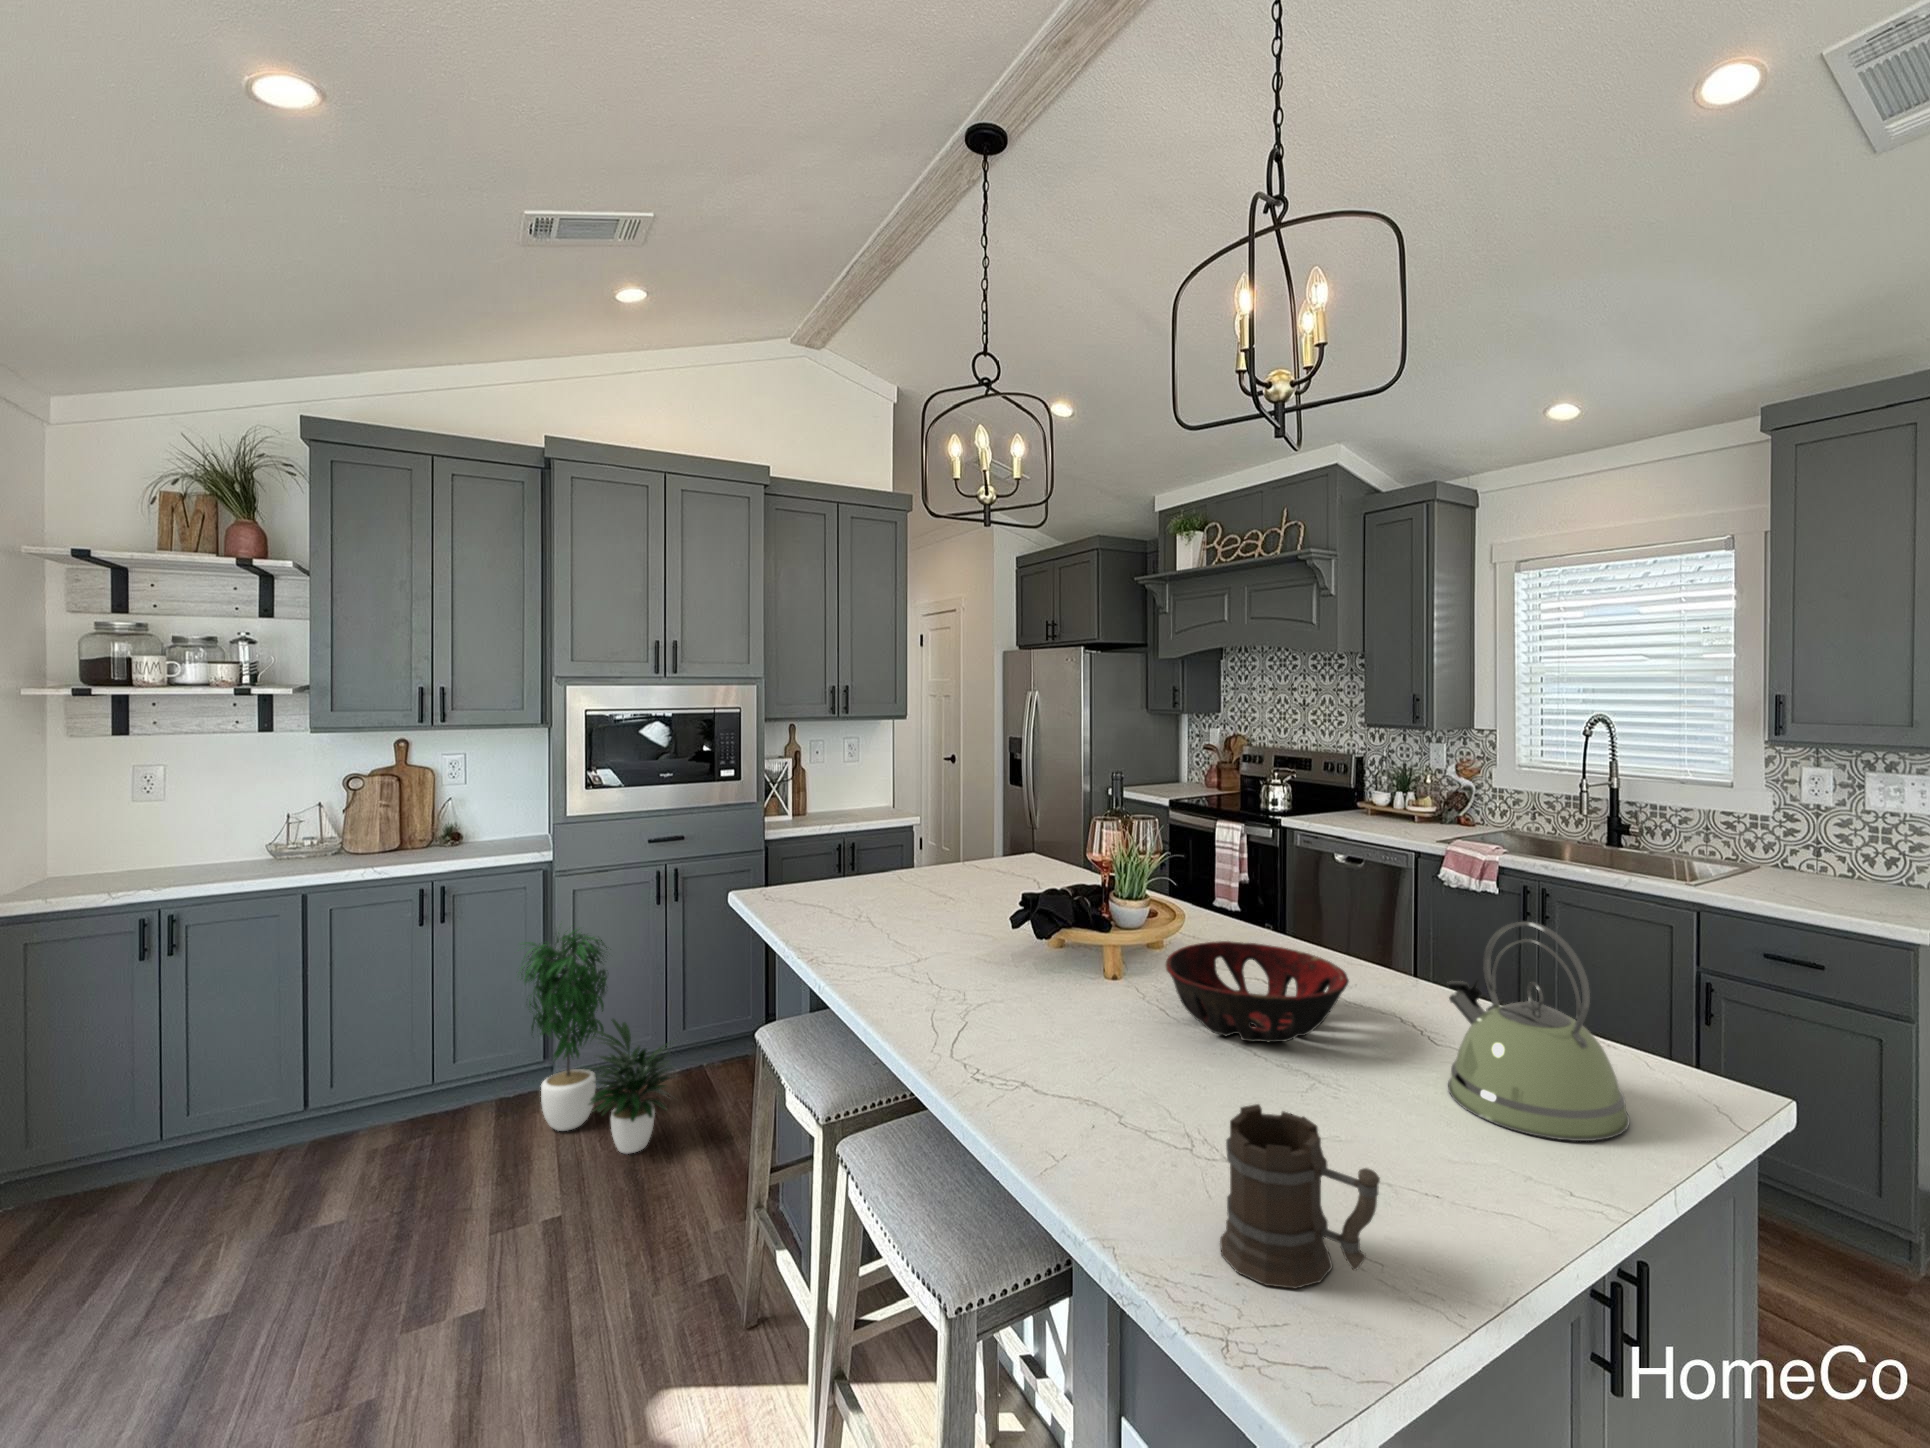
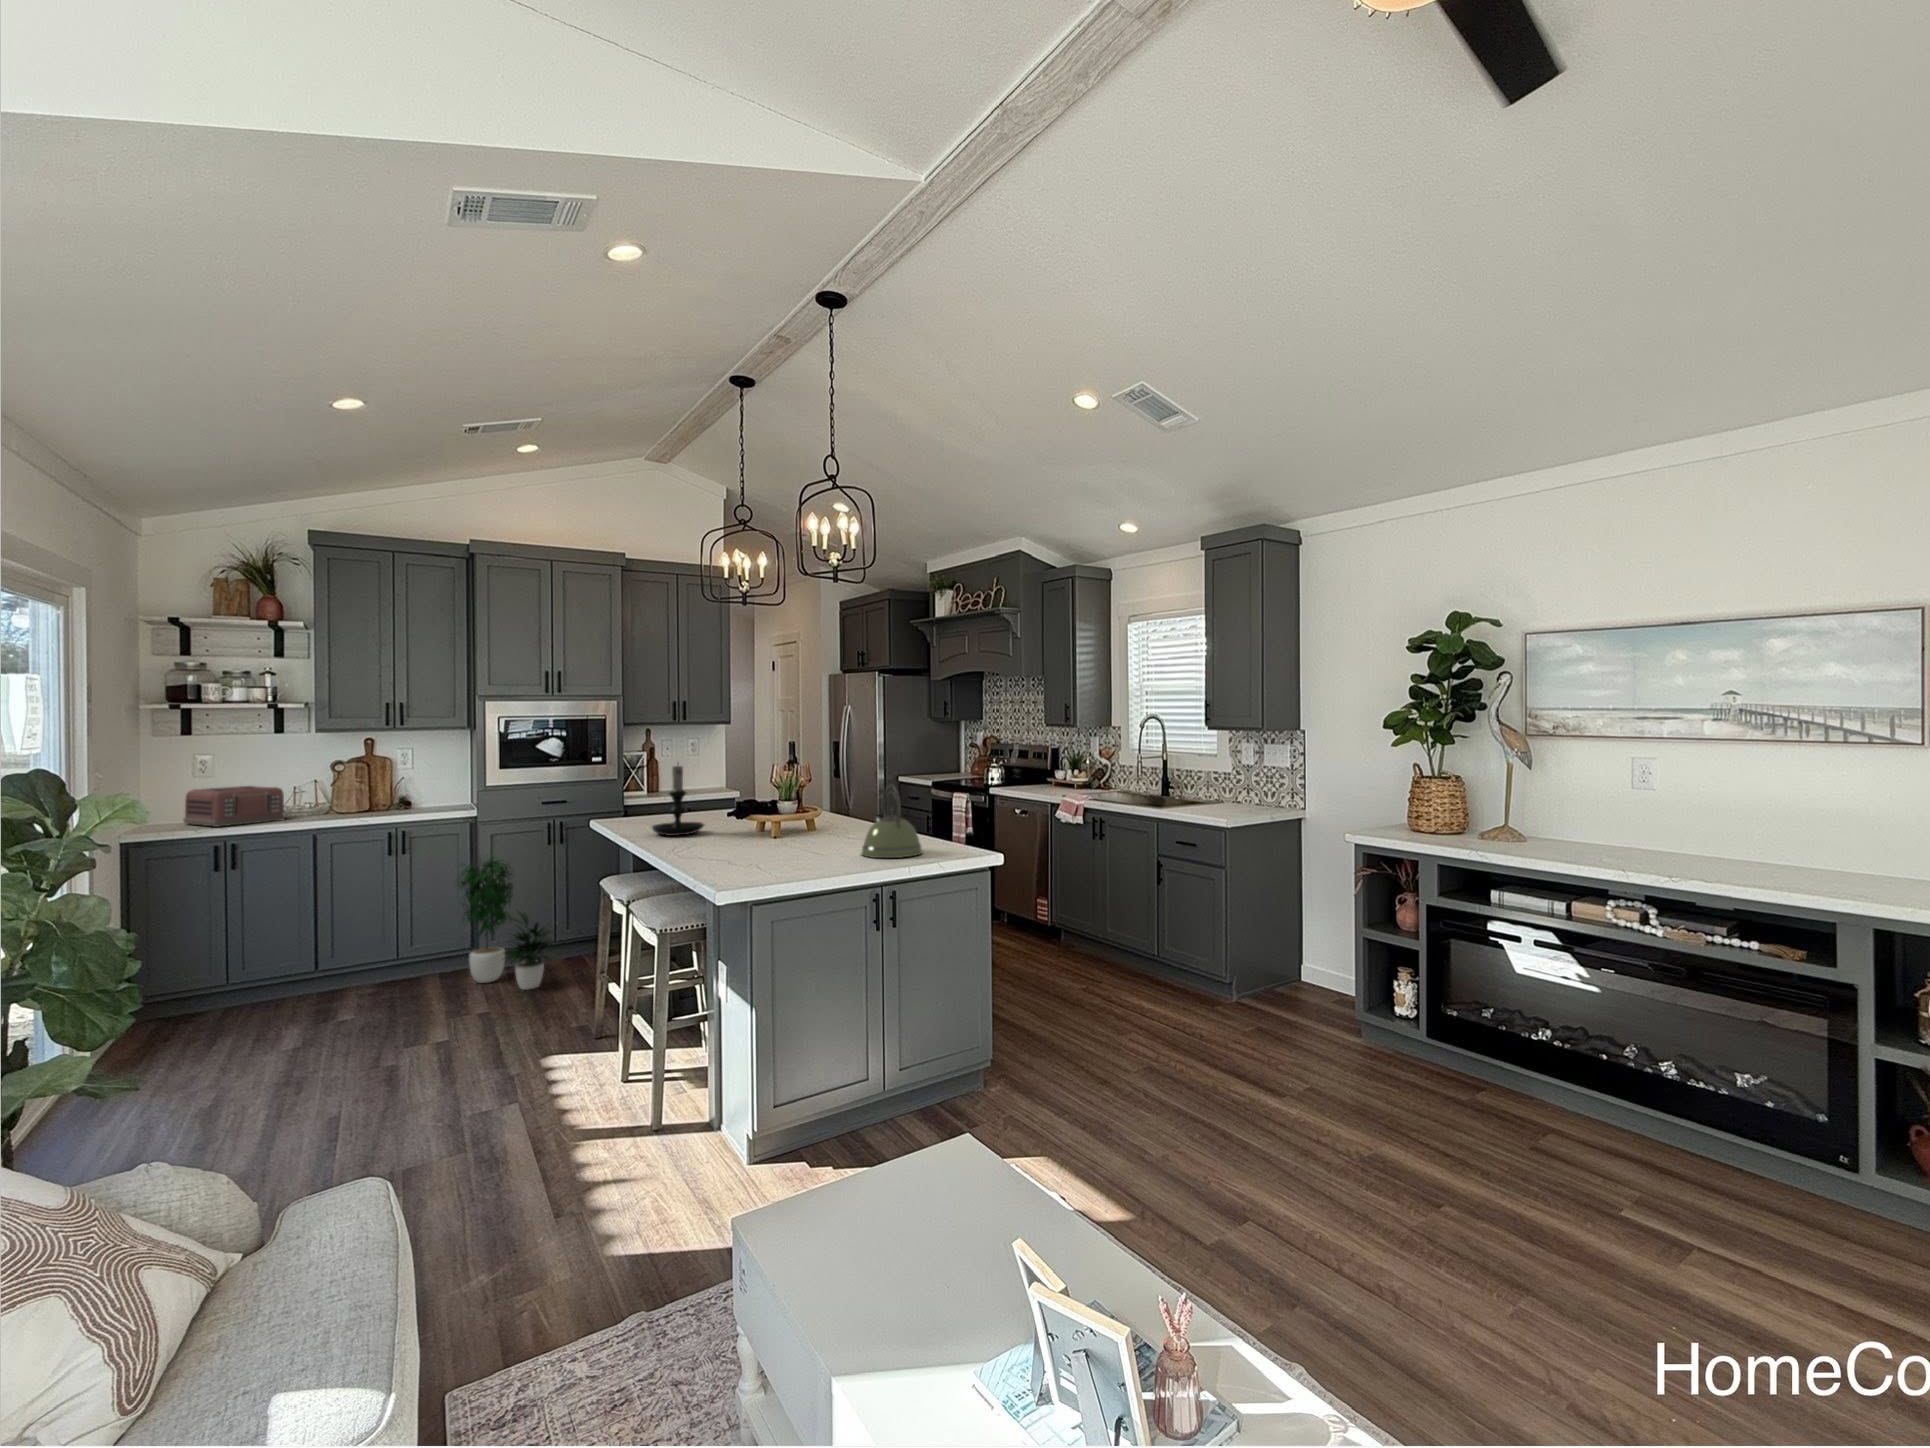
toaster: none [104,813,262,887] -> present [183,786,285,827]
candle holder: none [875,819,982,979] -> present [652,766,705,836]
decorative bowl: present [1166,941,1349,1042] -> none [773,813,853,845]
mug: present [1220,1104,1380,1289] -> none [724,830,764,875]

